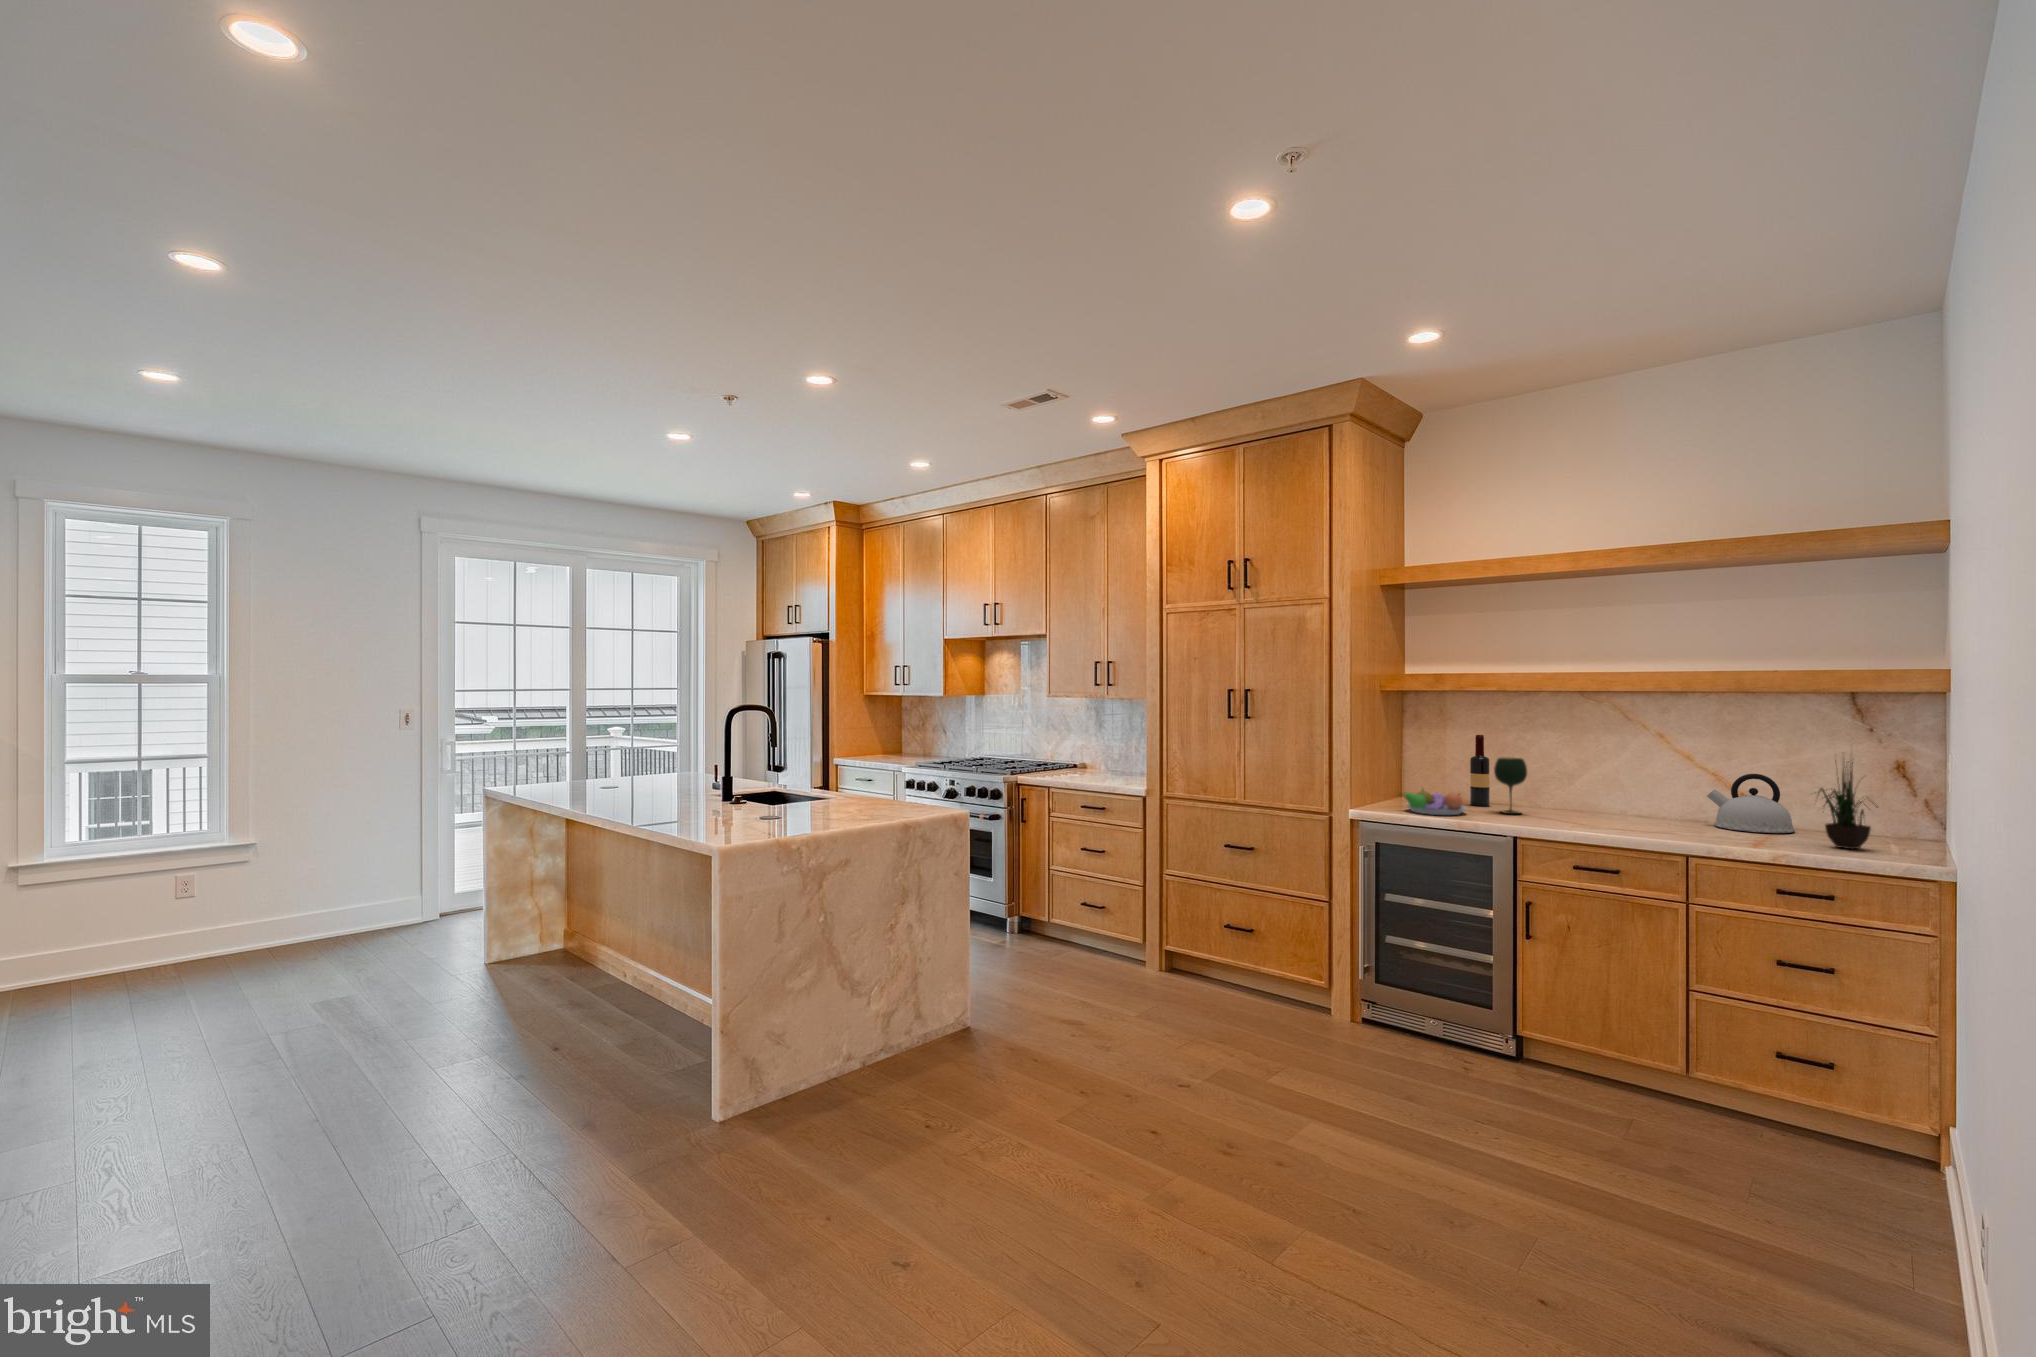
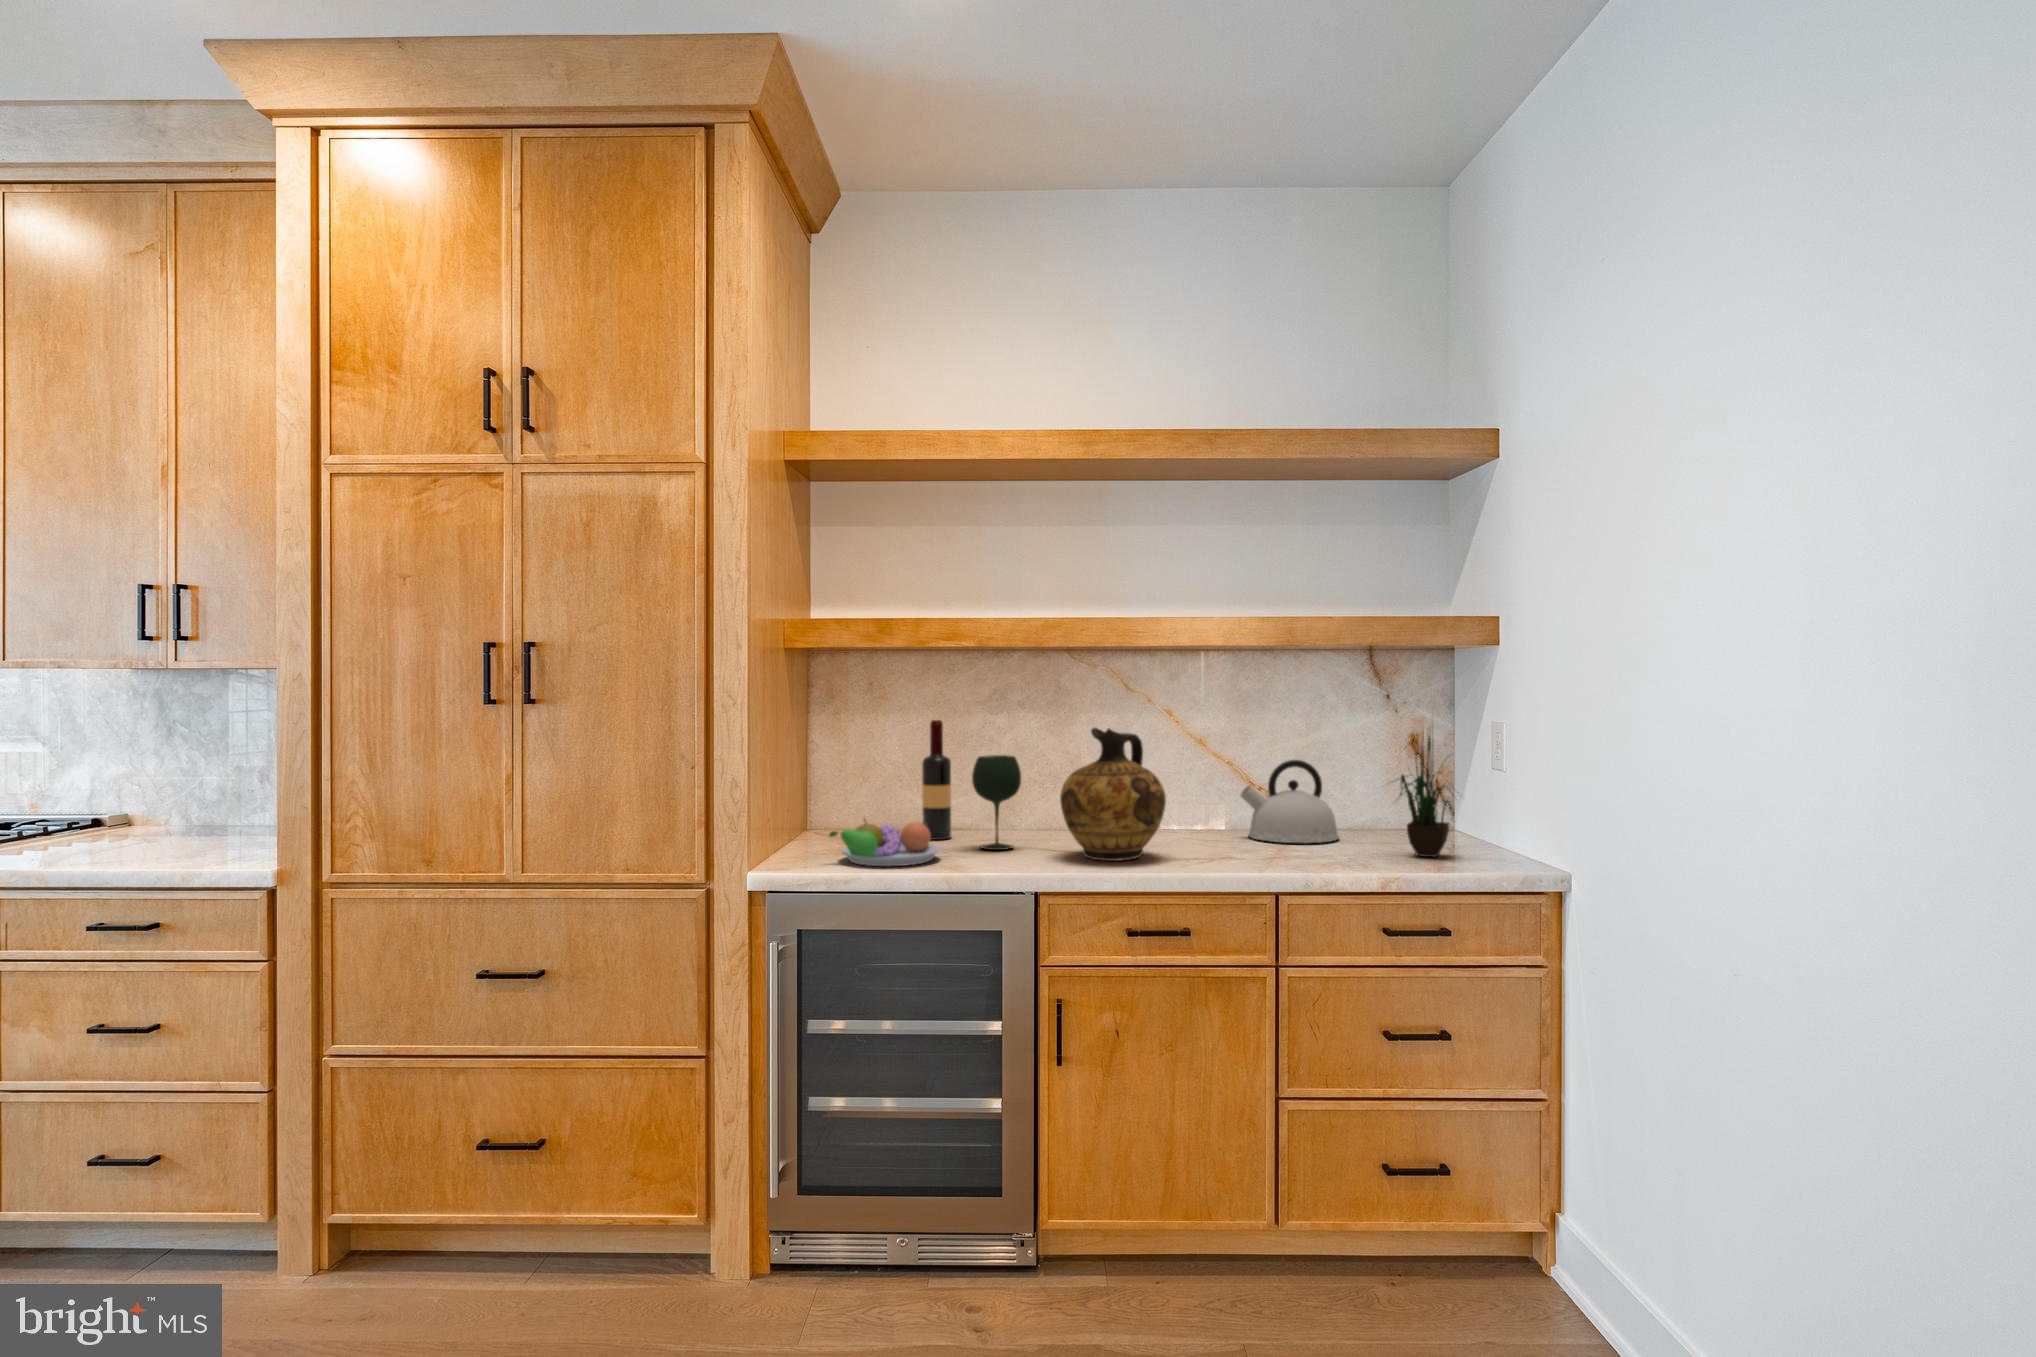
ceramic jug: none [1545,744,1621,826] -> present [1060,728,1166,861]

